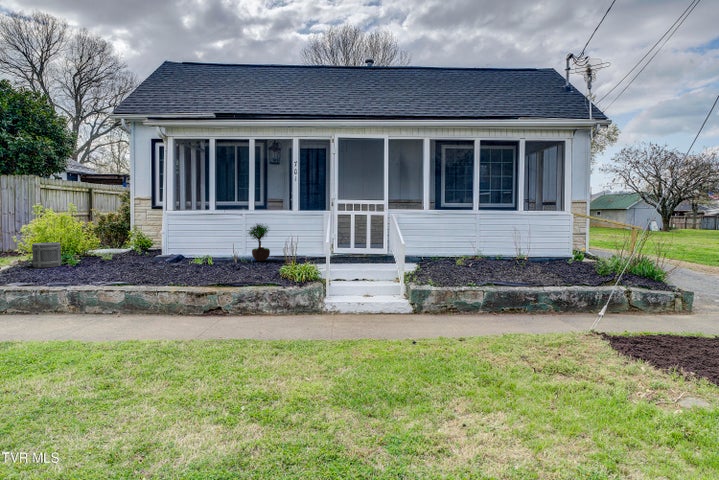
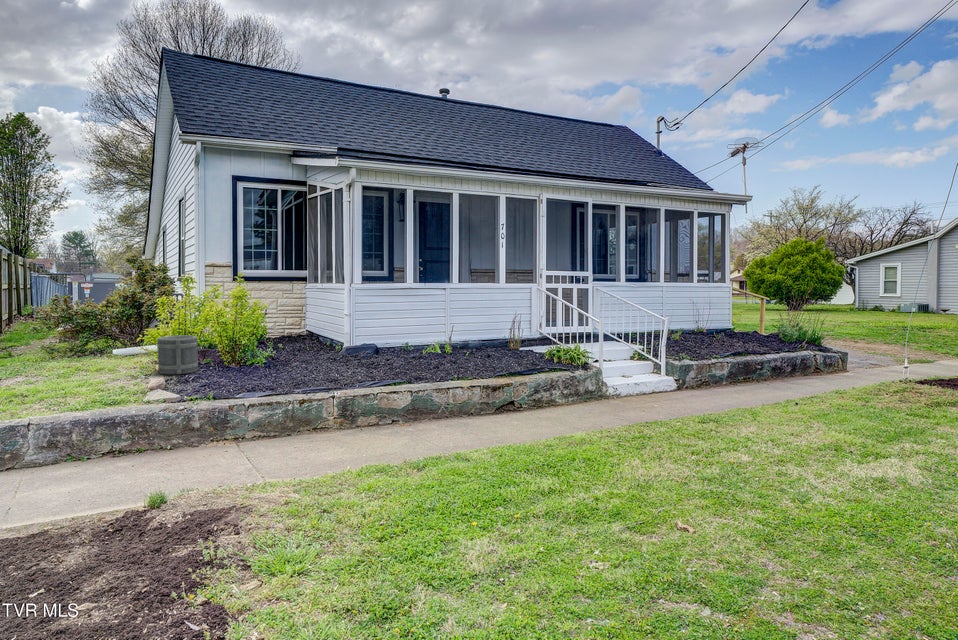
potted tree: present [248,224,270,261] -> none [431,297,460,348]

